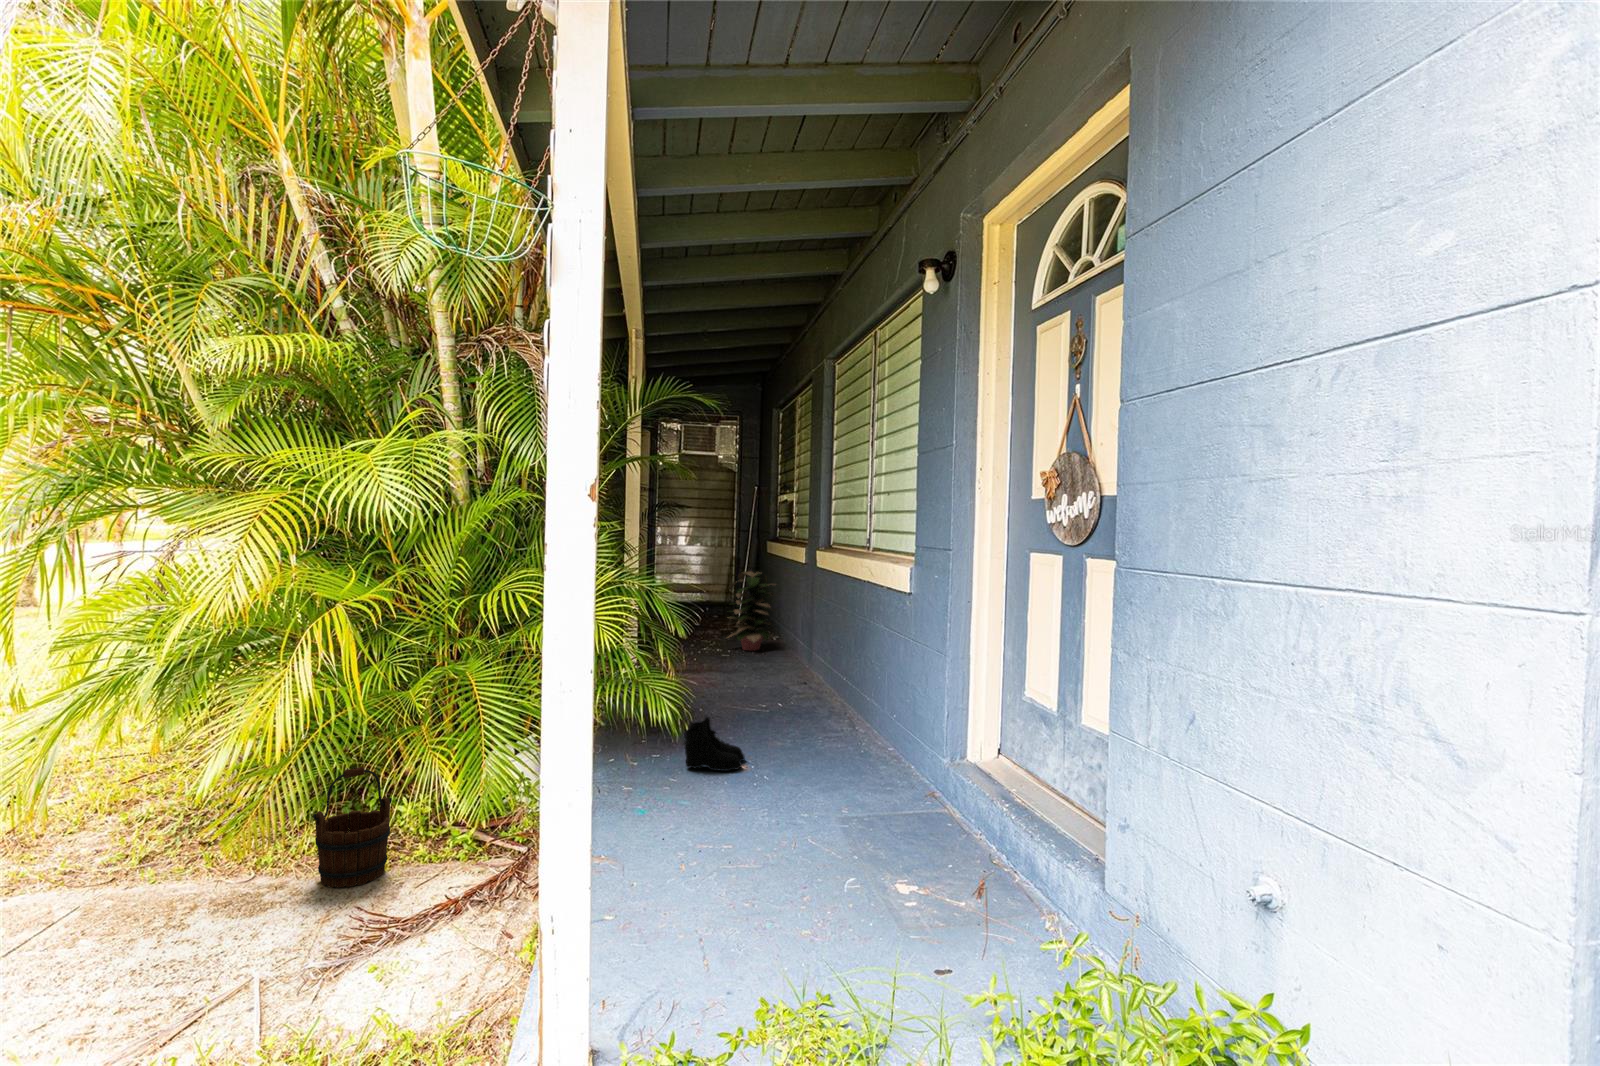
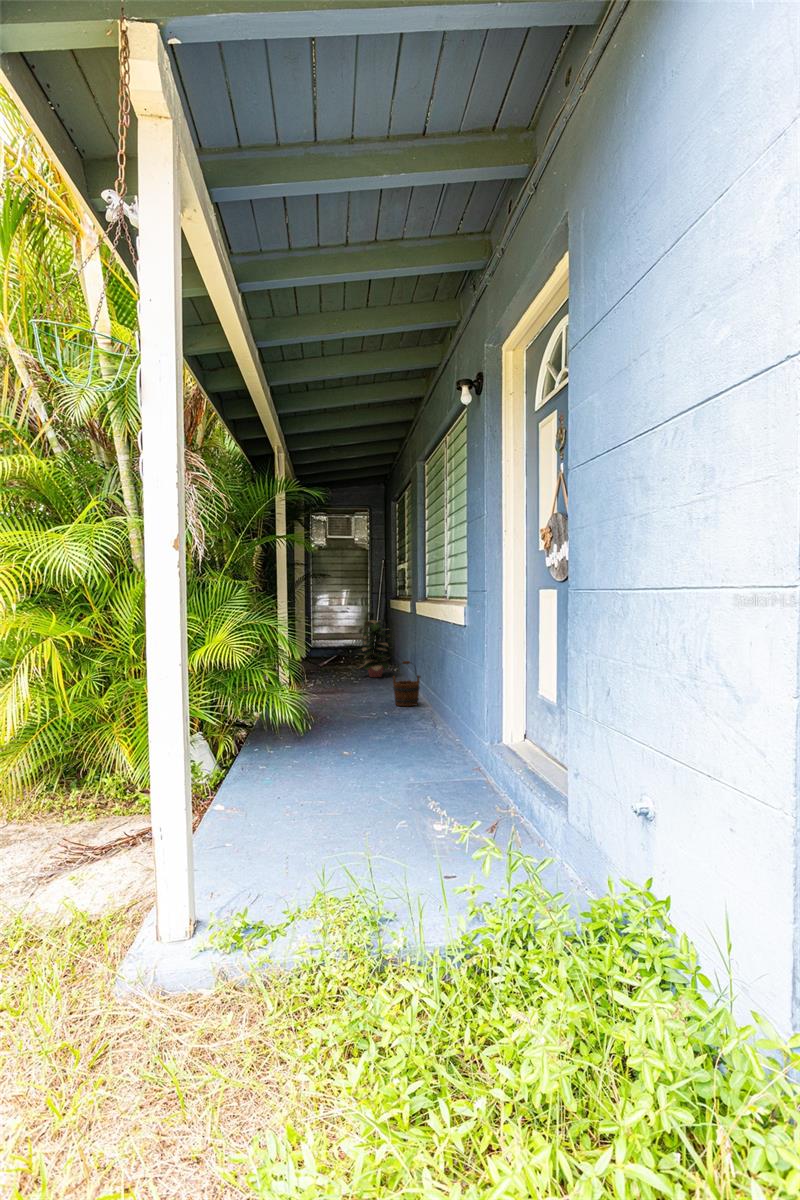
boots: present [684,717,745,772] -> none [304,718,351,756]
wooden bucket: present [313,767,392,888] -> present [392,661,420,706]

